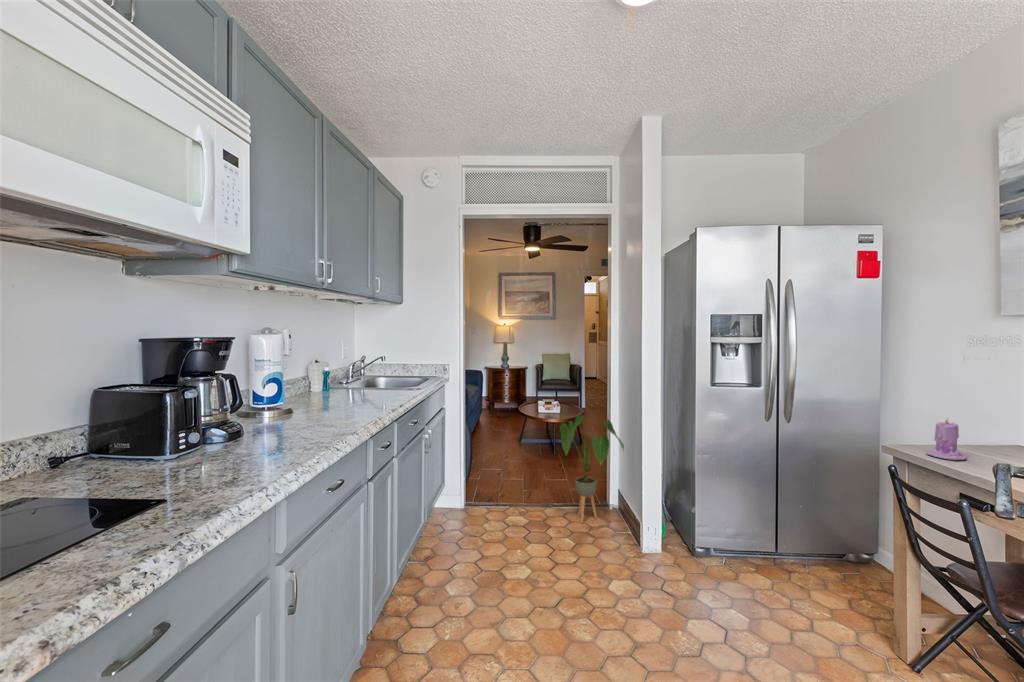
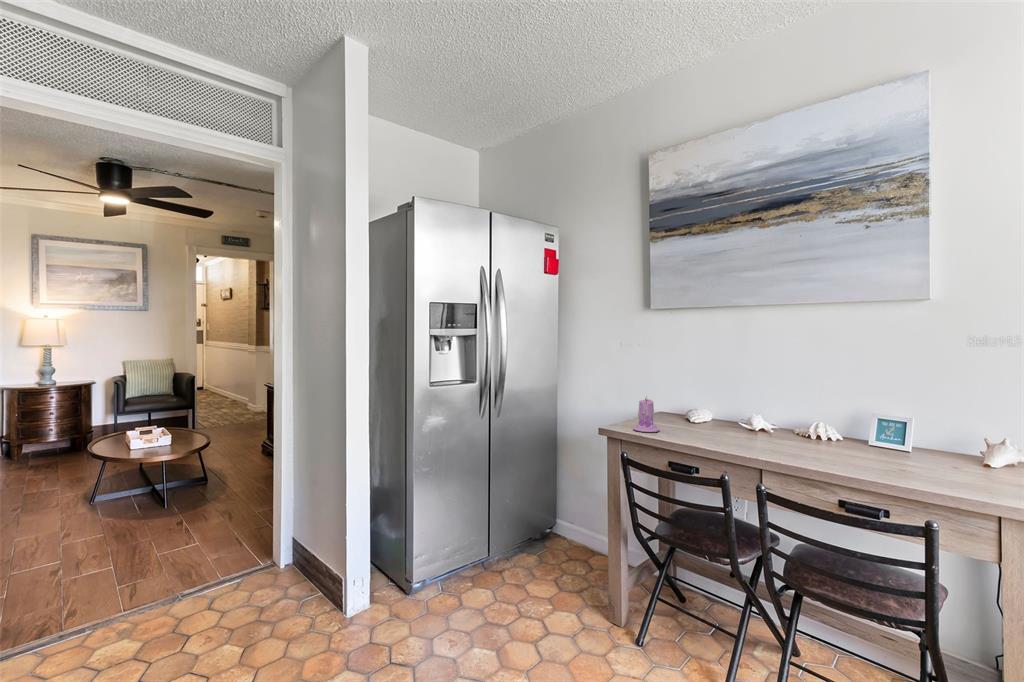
house plant: present [560,414,624,523] -> none [205,443,310,607]

